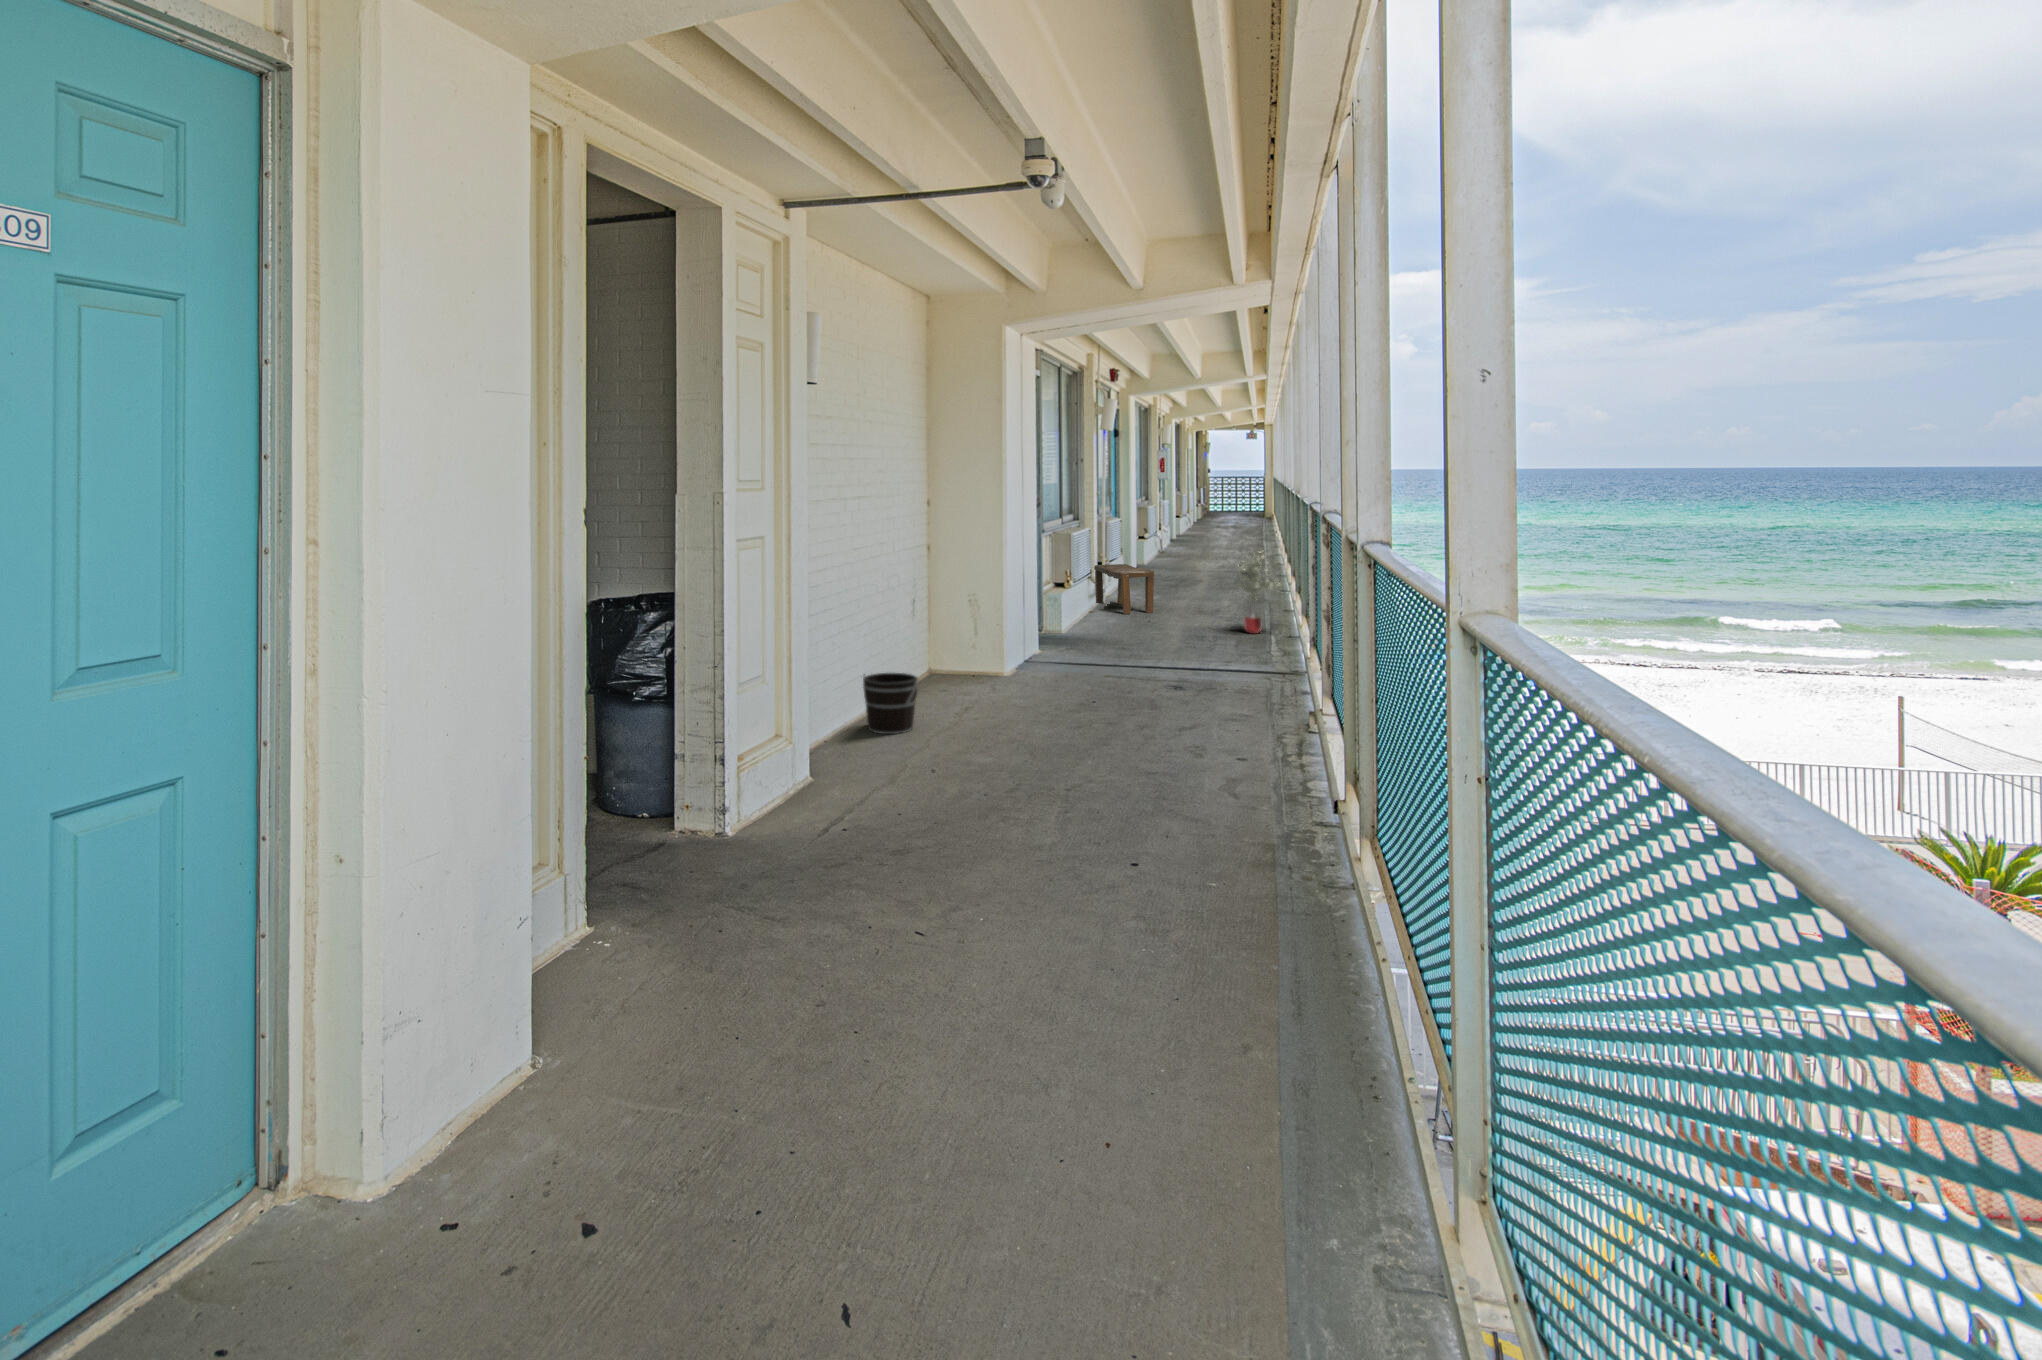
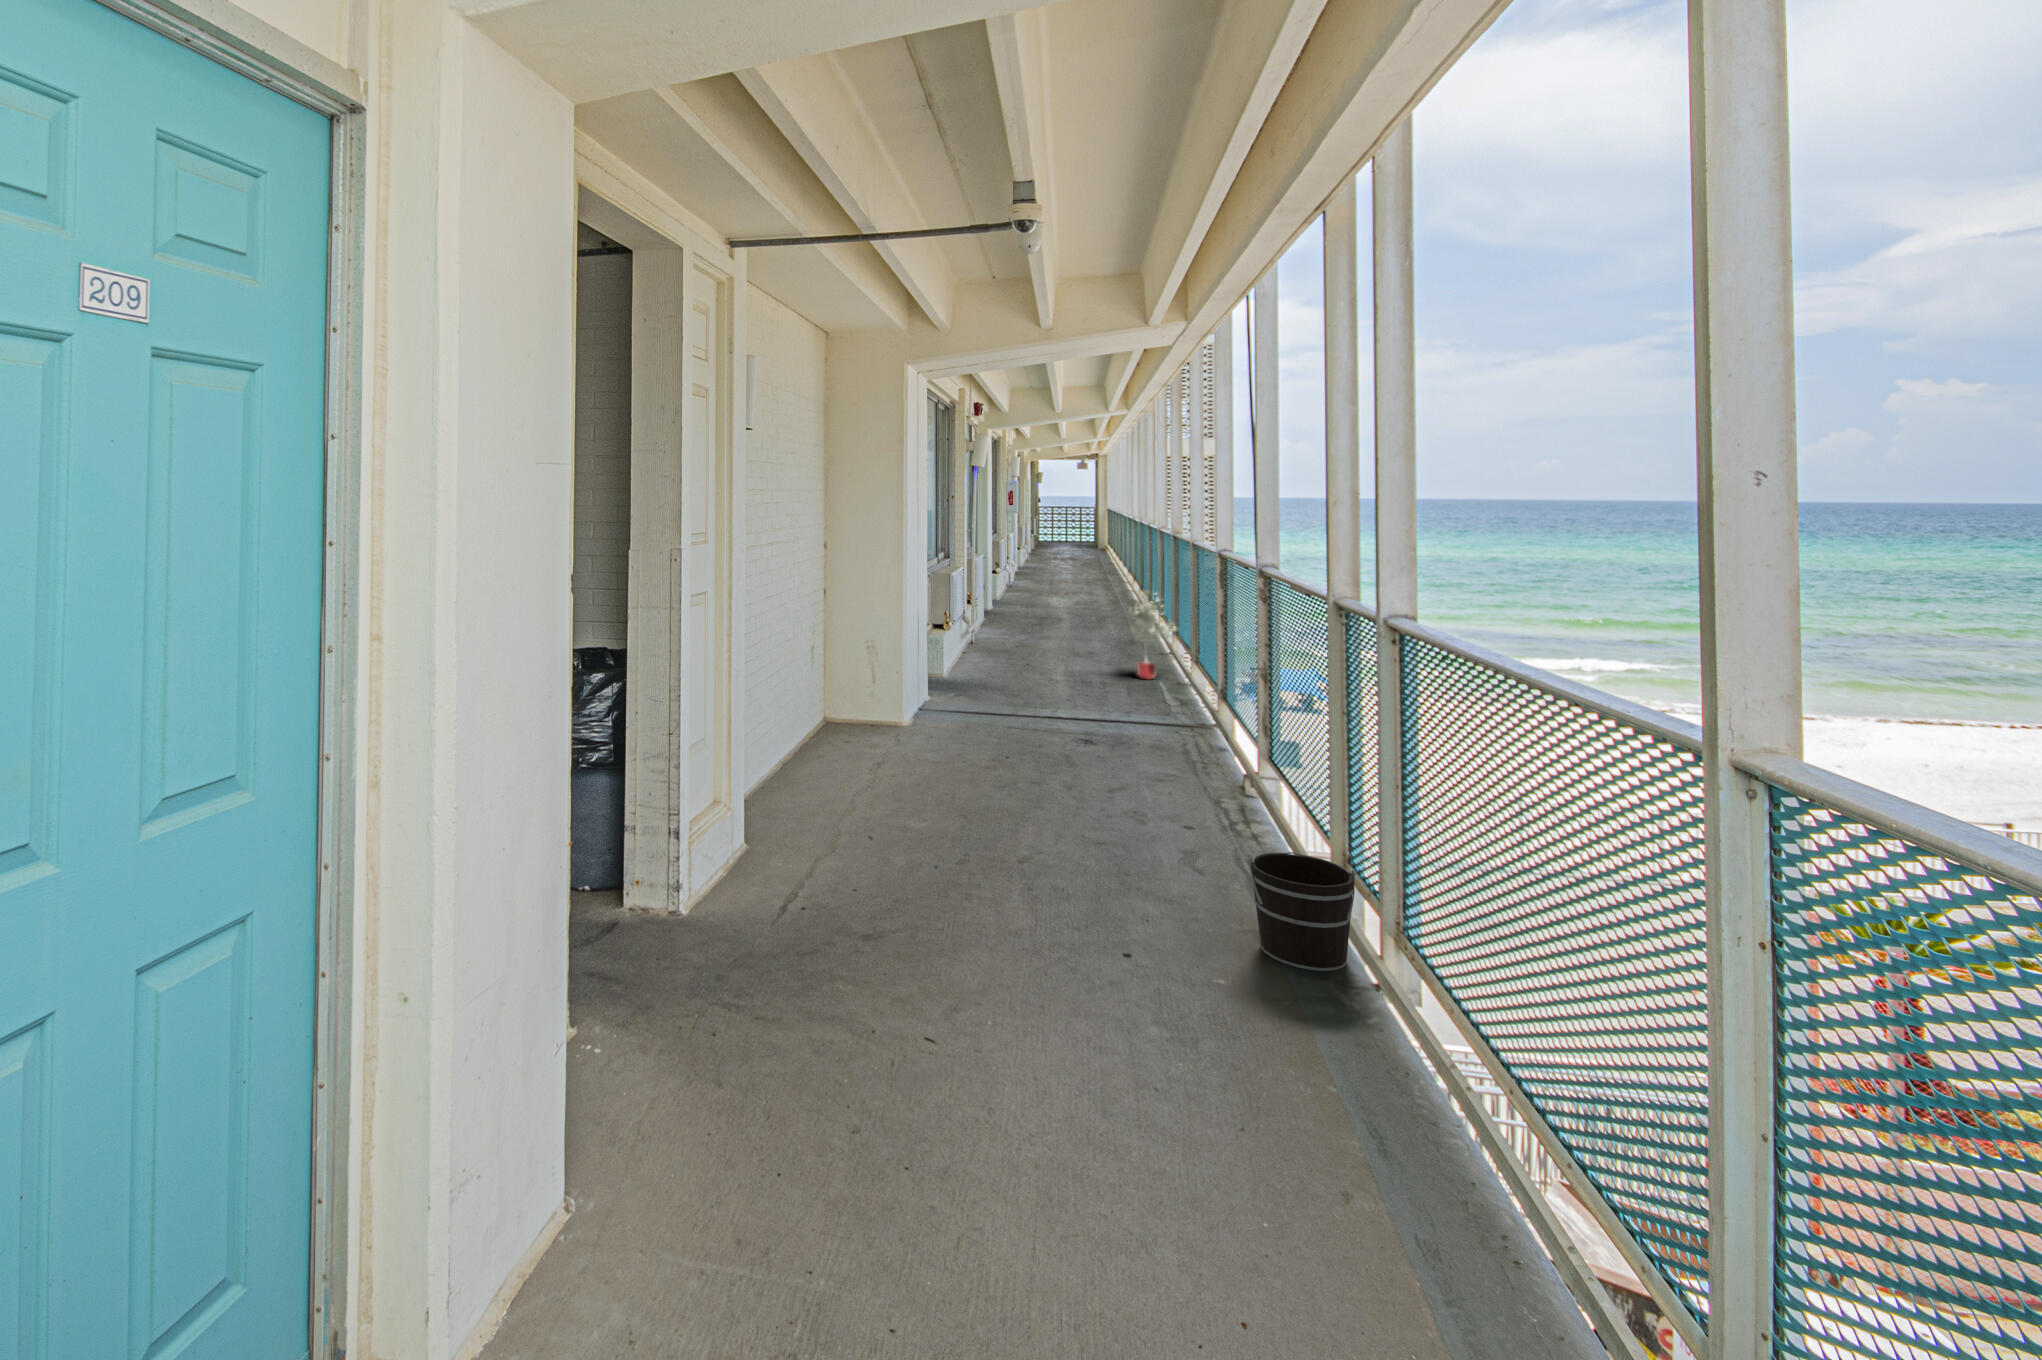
bench: present [1094,564,1154,614] -> none [969,603,1034,656]
bucket: present [863,673,918,734] -> present [1246,852,1357,971]

